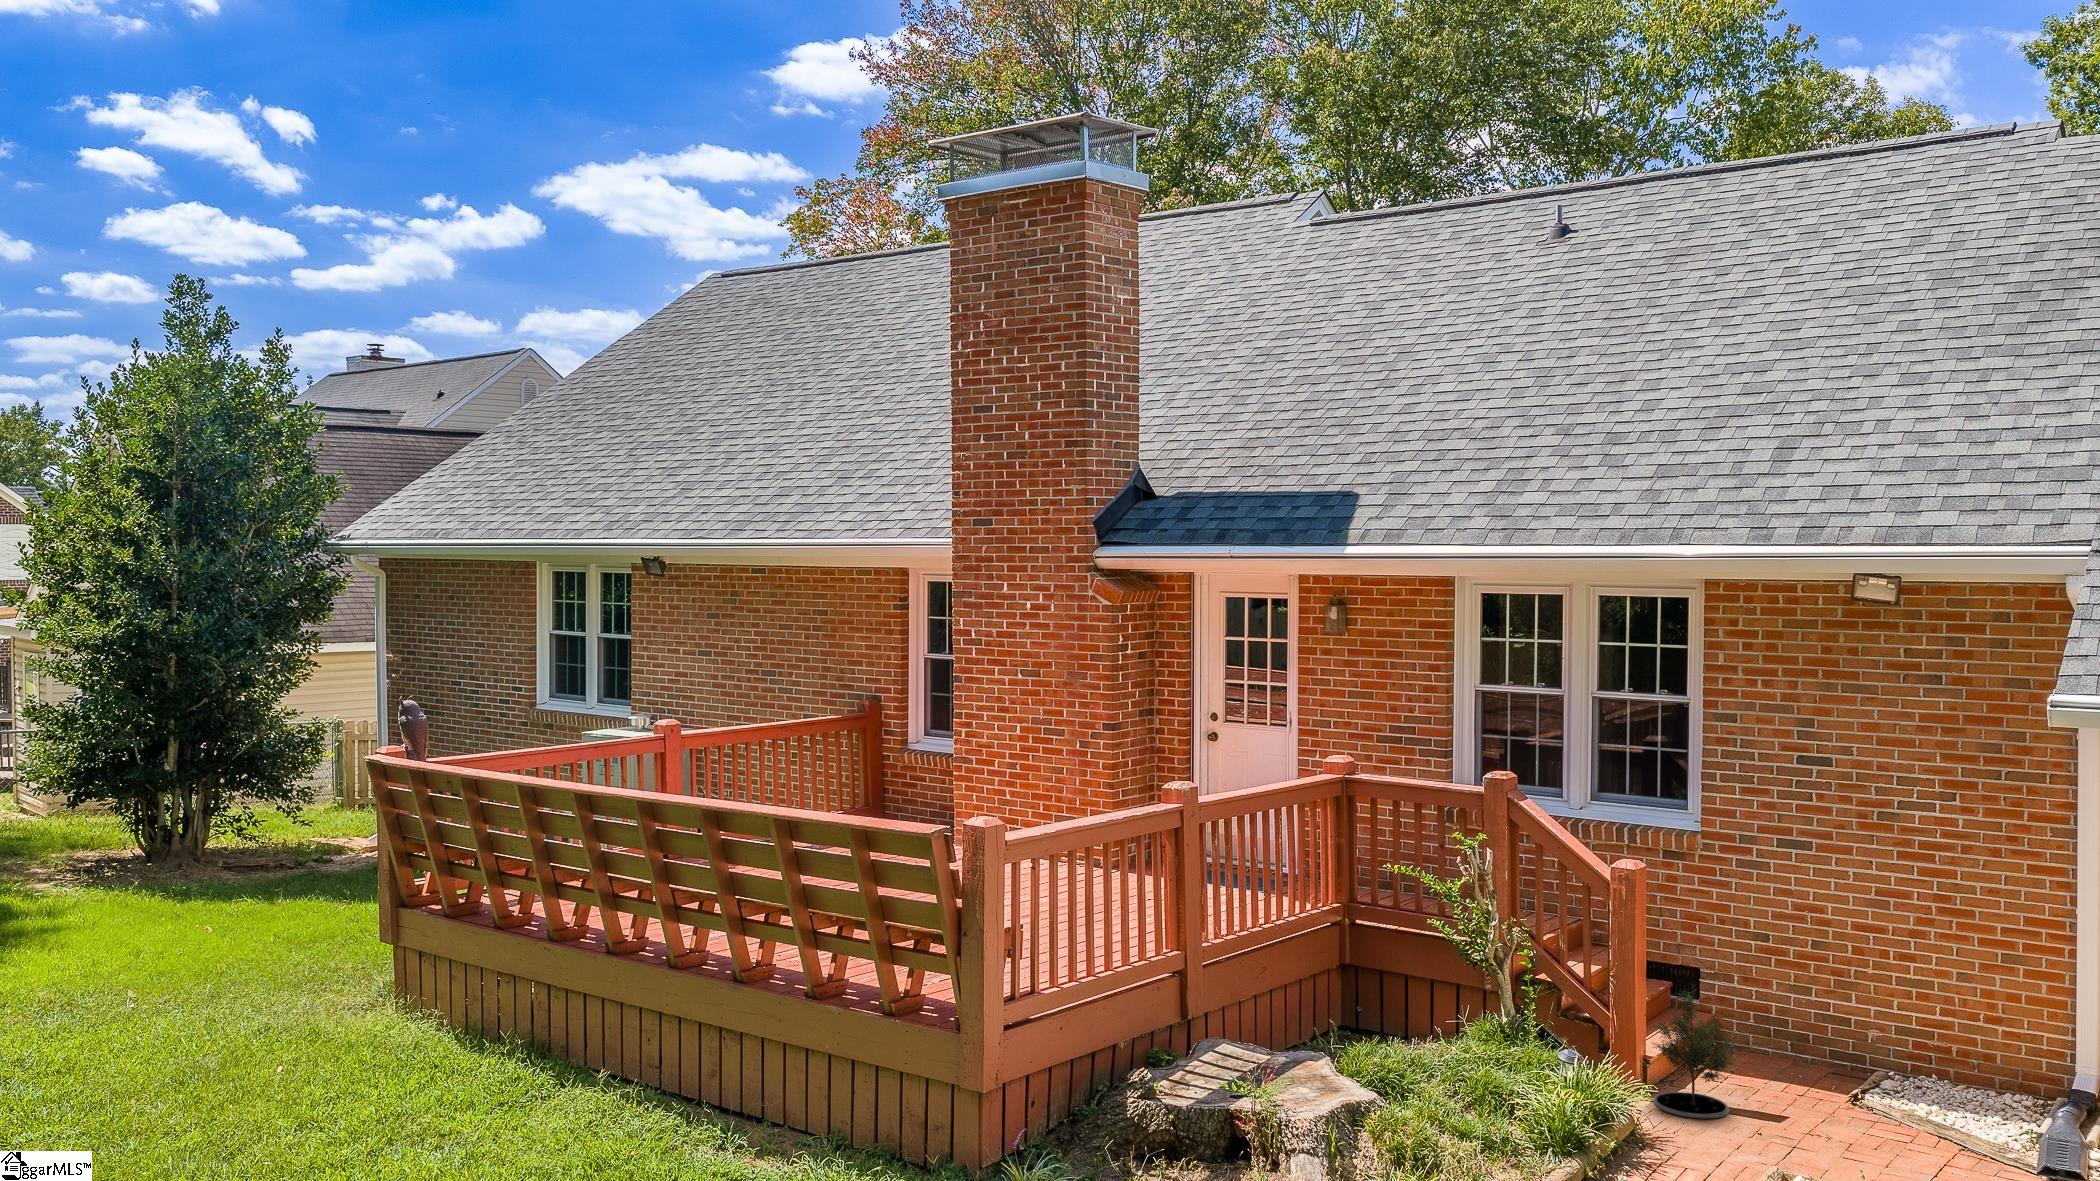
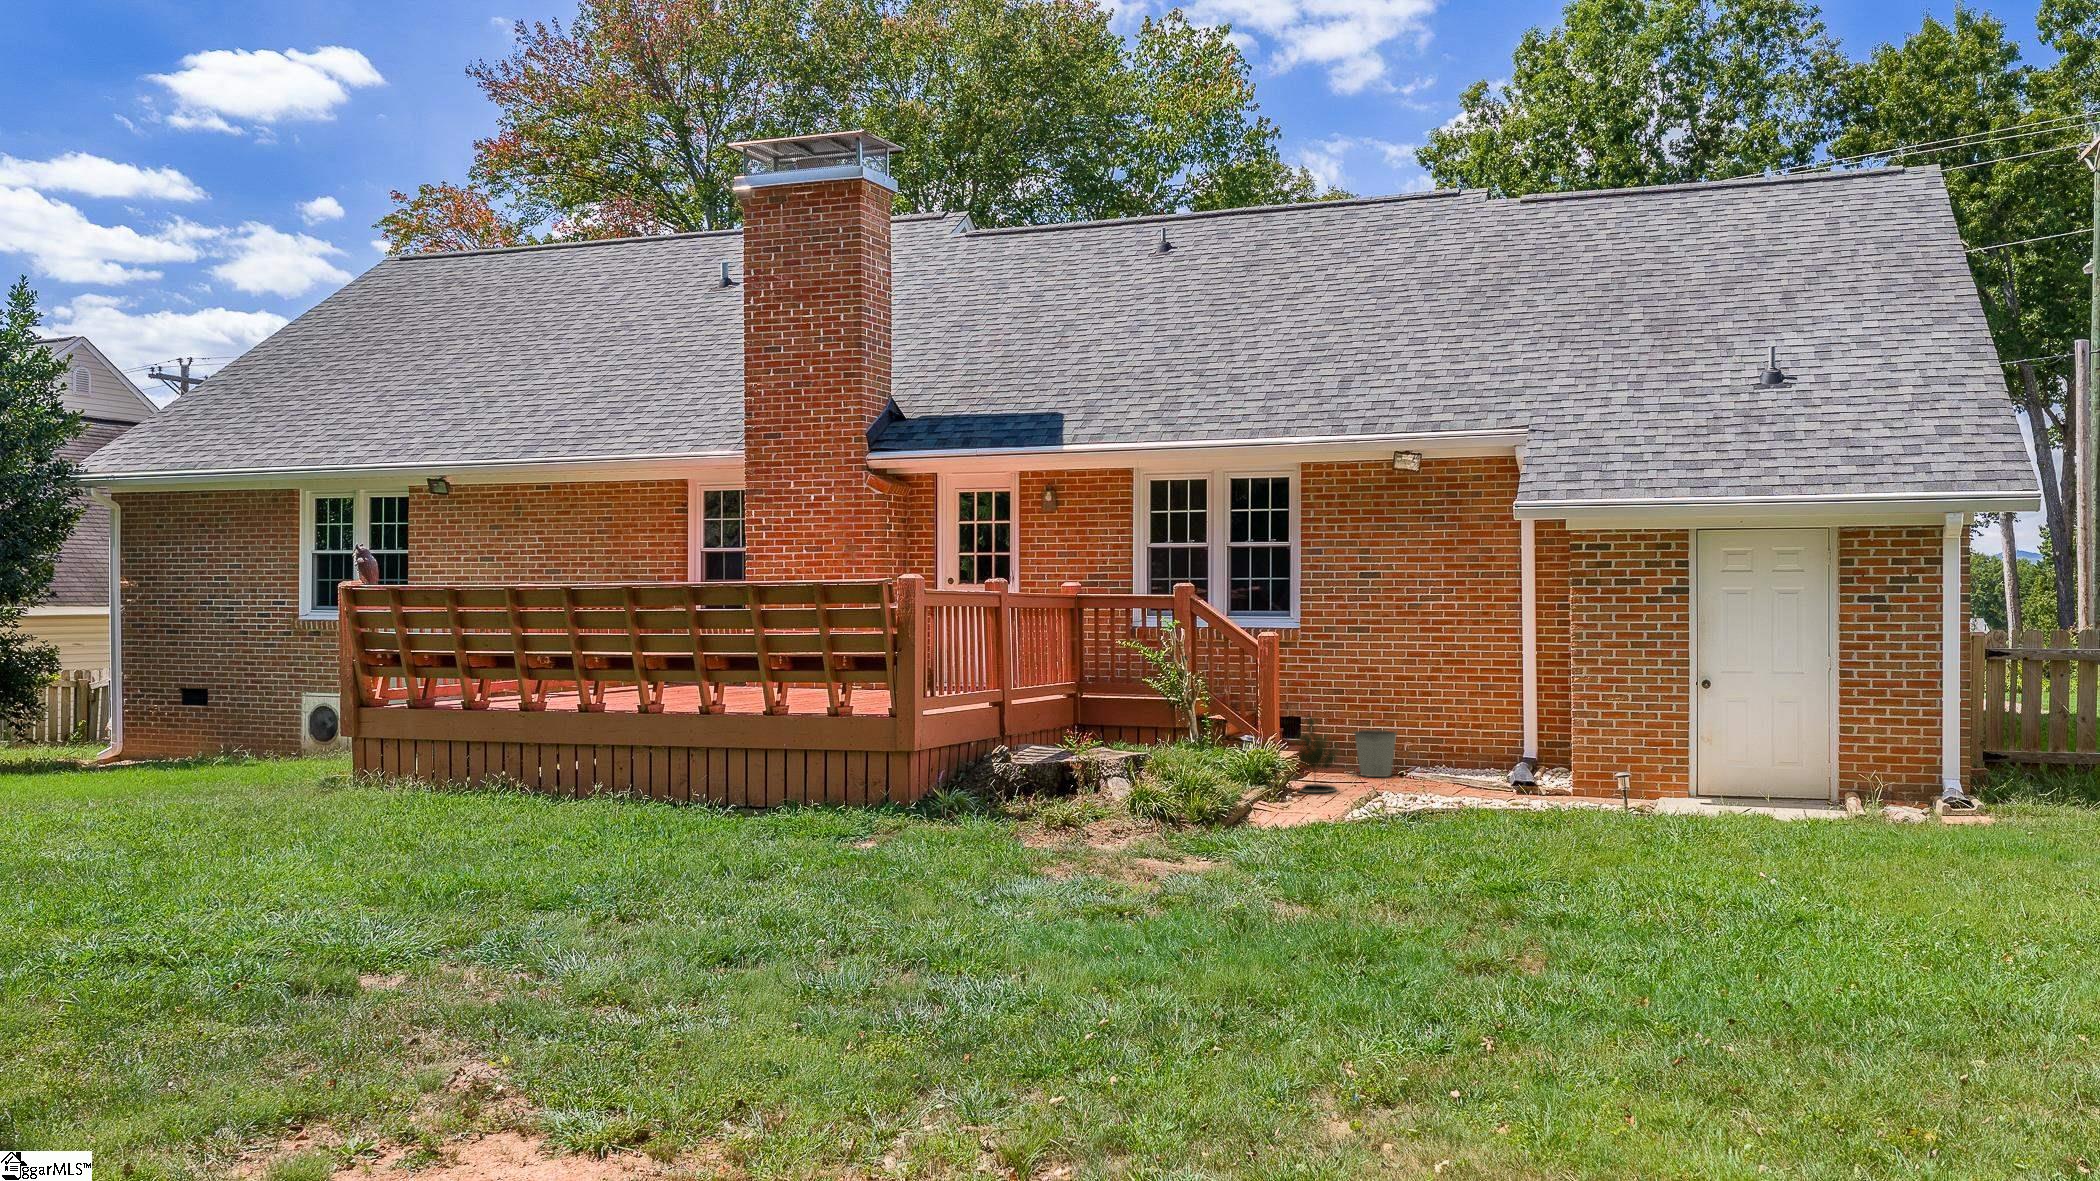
bucket: none [1774,999,1852,1082] -> present [1353,730,1397,777]

